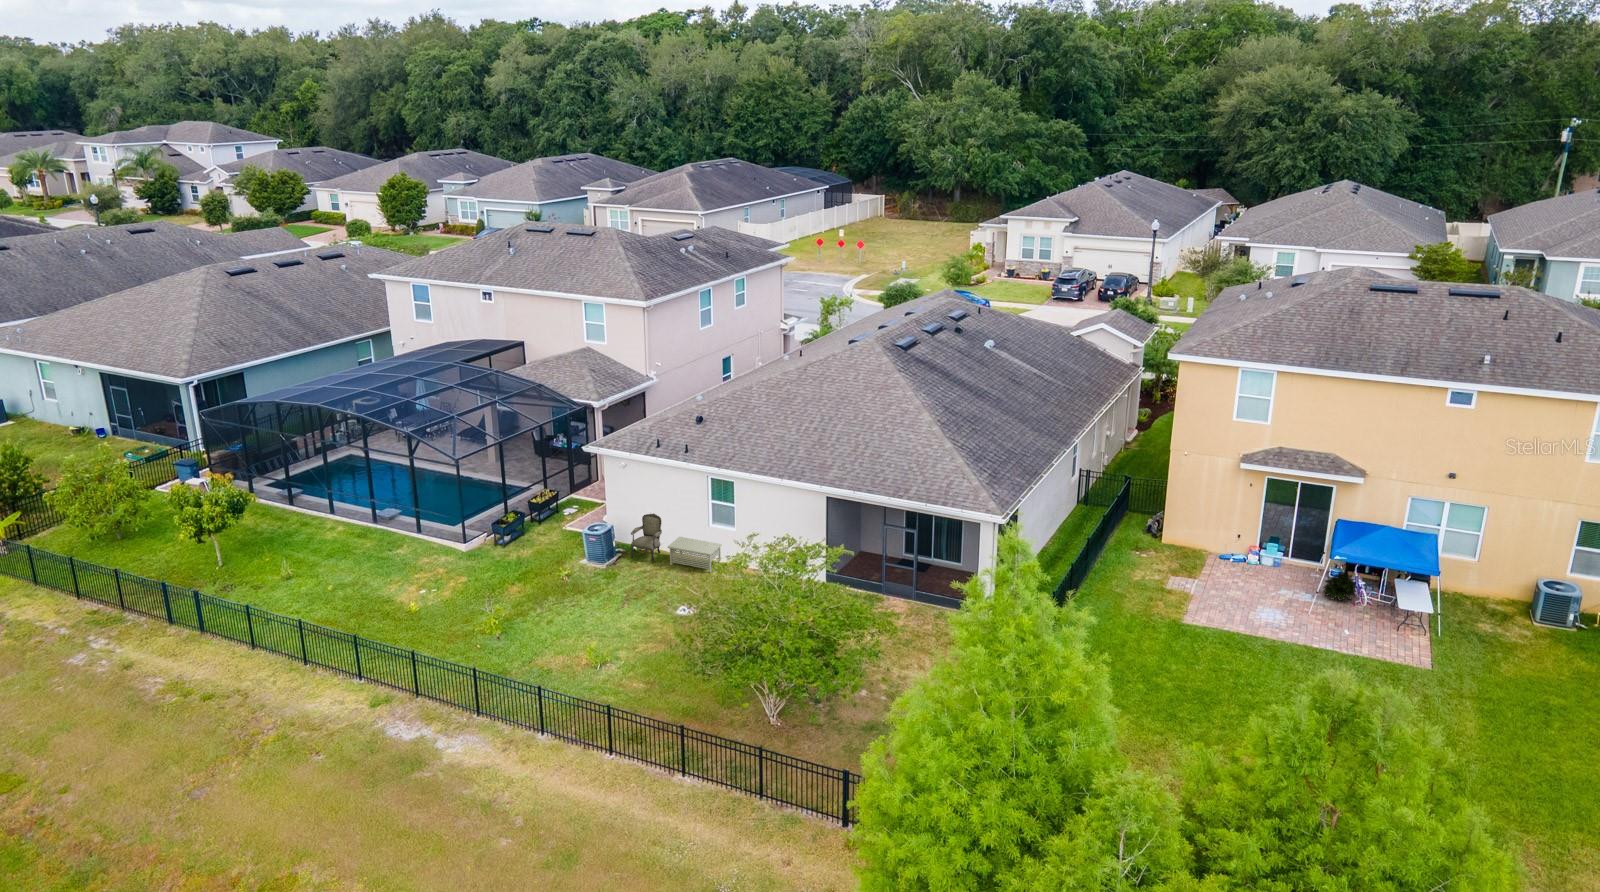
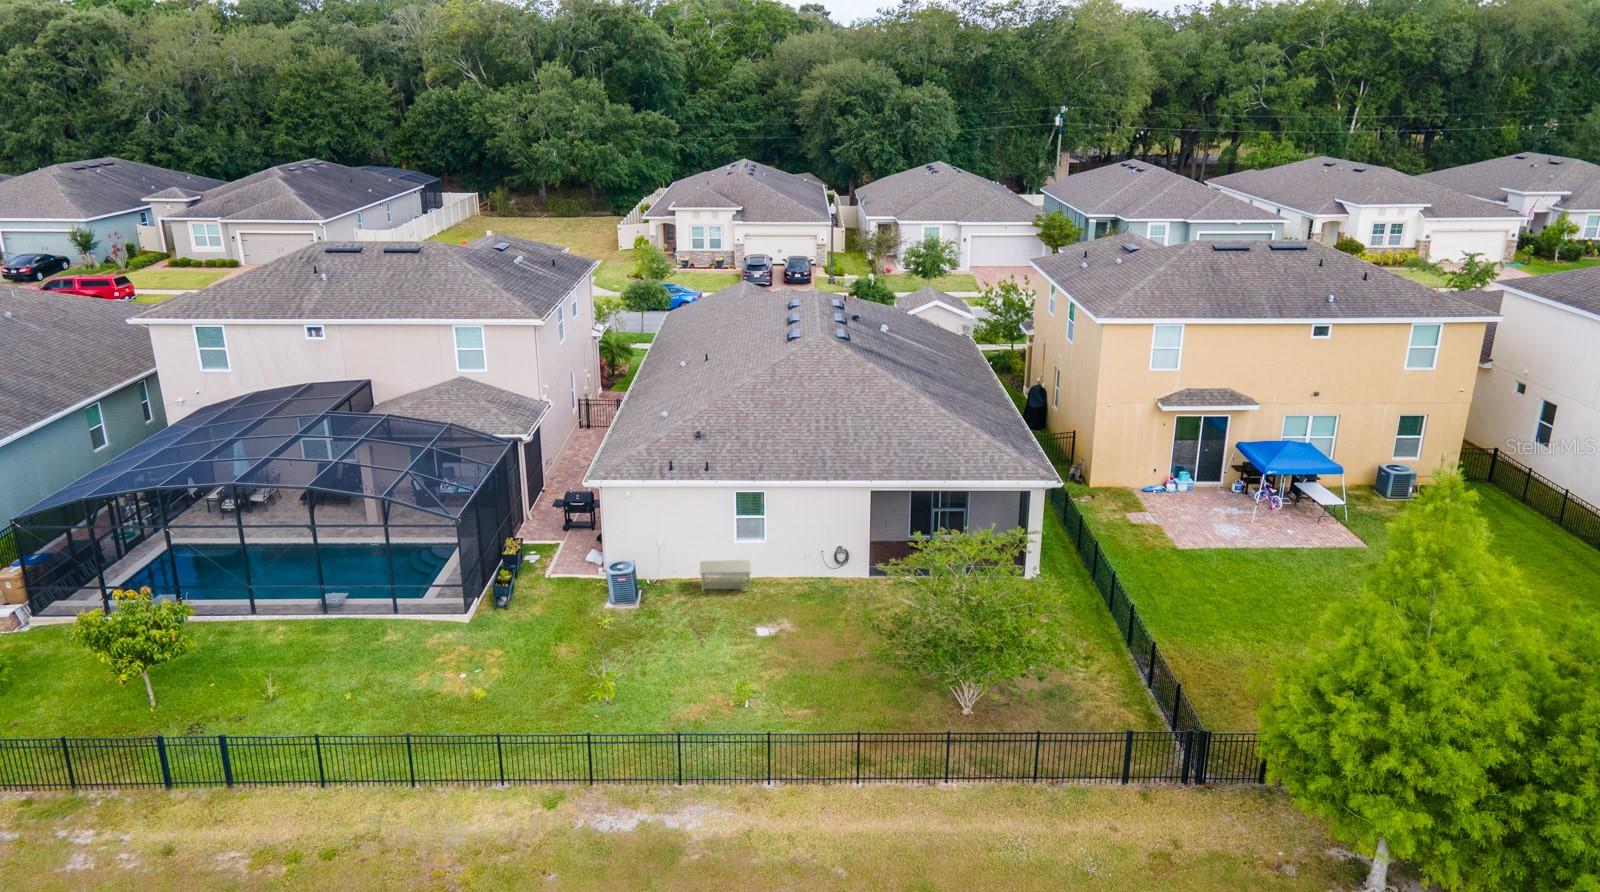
armchair: present [631,514,662,562] -> none [653,542,684,593]
potted plant: present [1323,574,1358,600] -> none [1242,486,1270,509]

